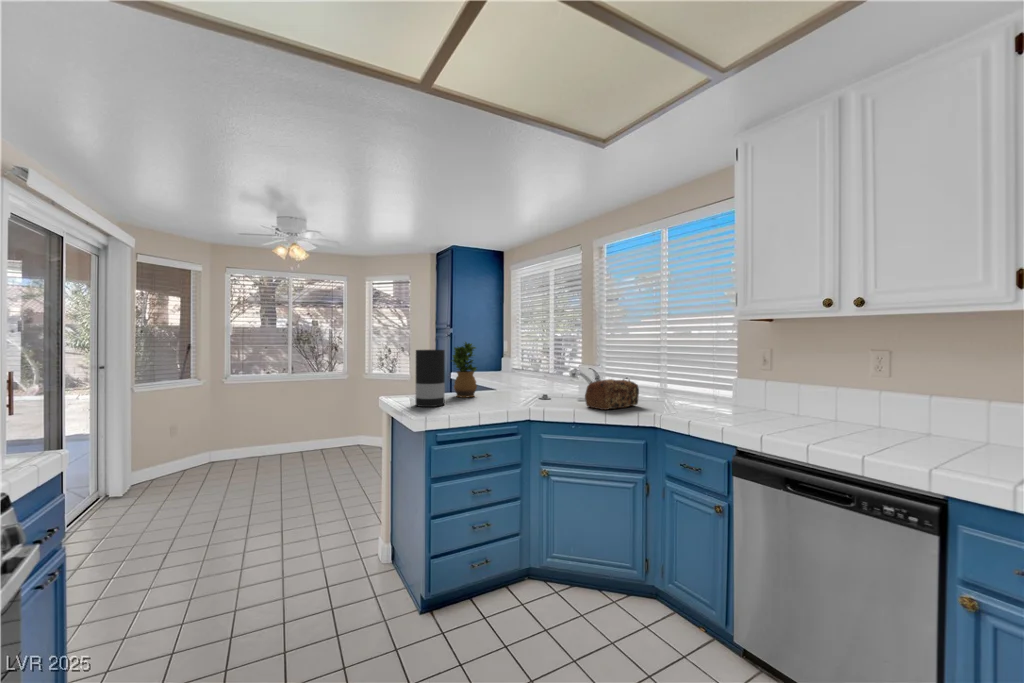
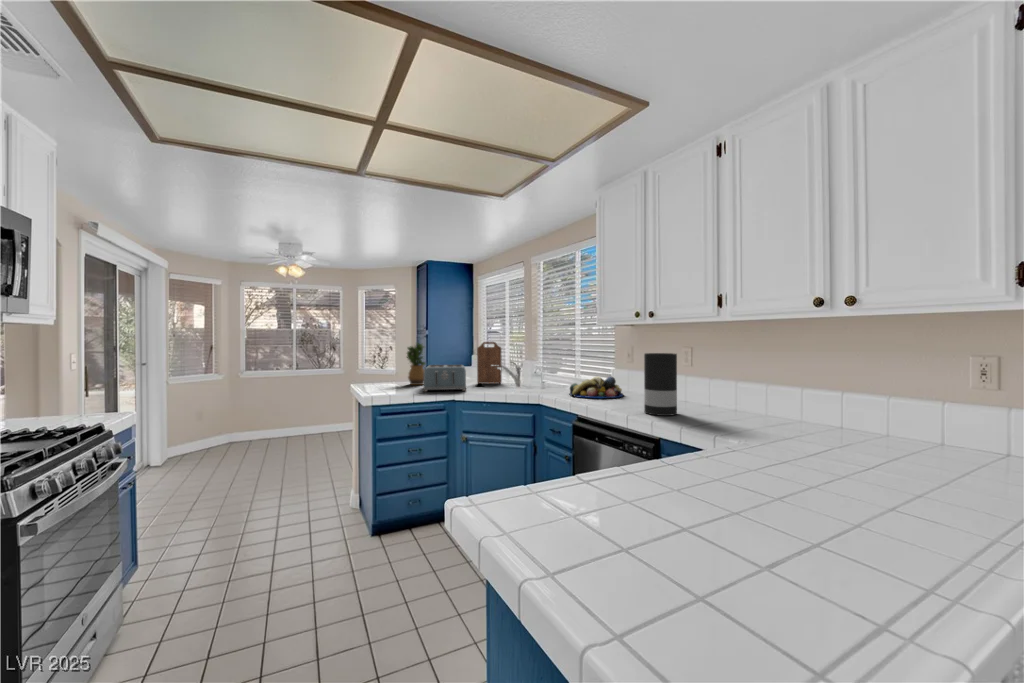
cutting board: none [541,342,572,395] -> present [477,342,502,383]
vase: present [415,350,445,407] -> present [644,353,677,416]
toaster: none [482,371,545,408] -> present [423,365,466,392]
bread loaf: present [585,379,639,410] -> none [496,370,538,392]
fruit bowl: none [692,389,777,421] -> present [569,377,623,398]

